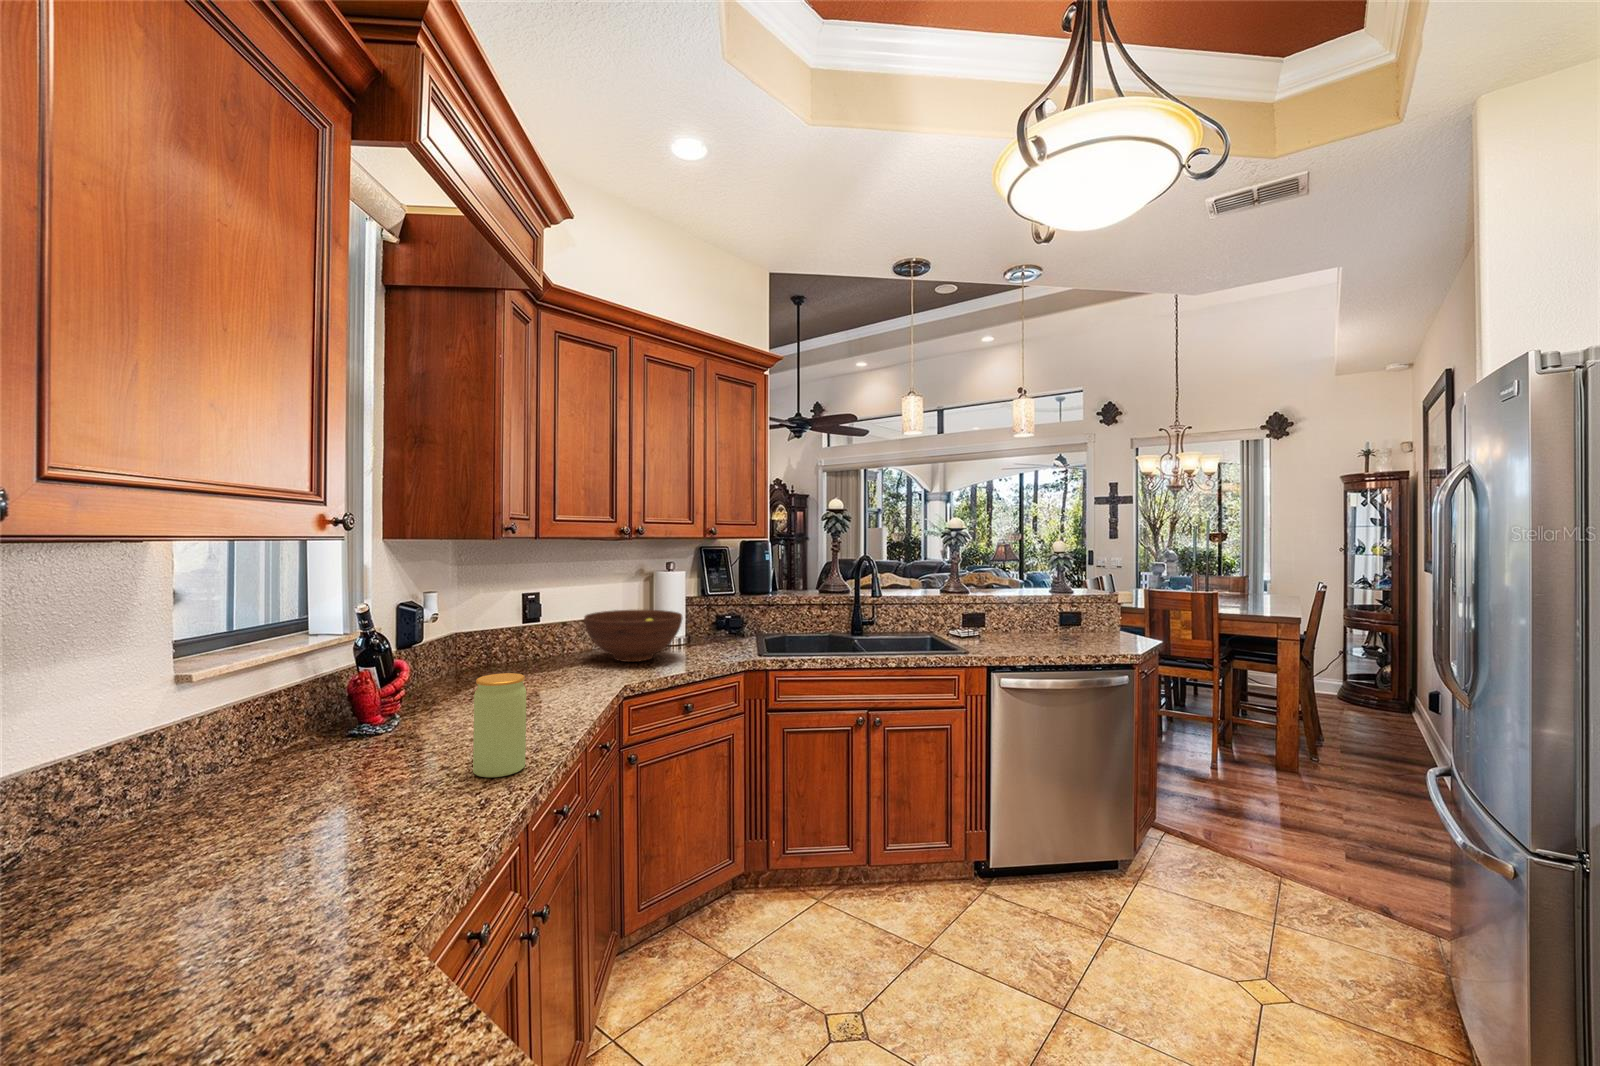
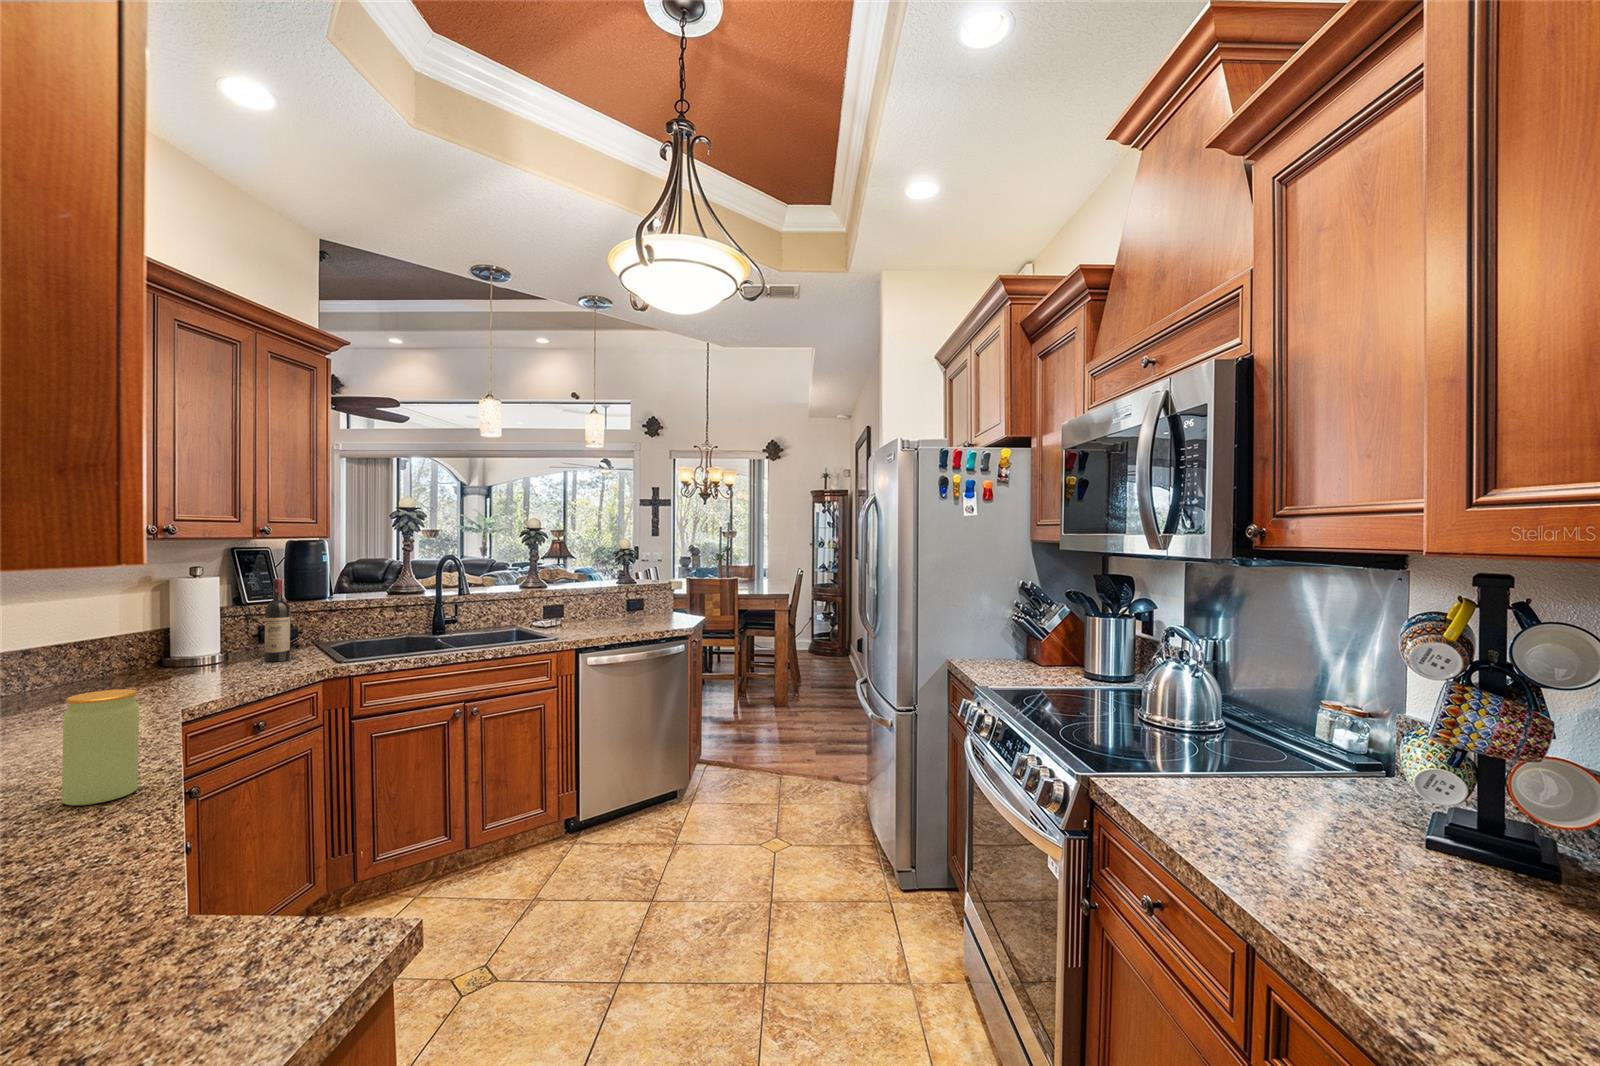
wine bottle: none [714,574,732,648] -> present [264,579,291,662]
fruit bowl: present [584,610,682,662] -> none [75,624,234,688]

